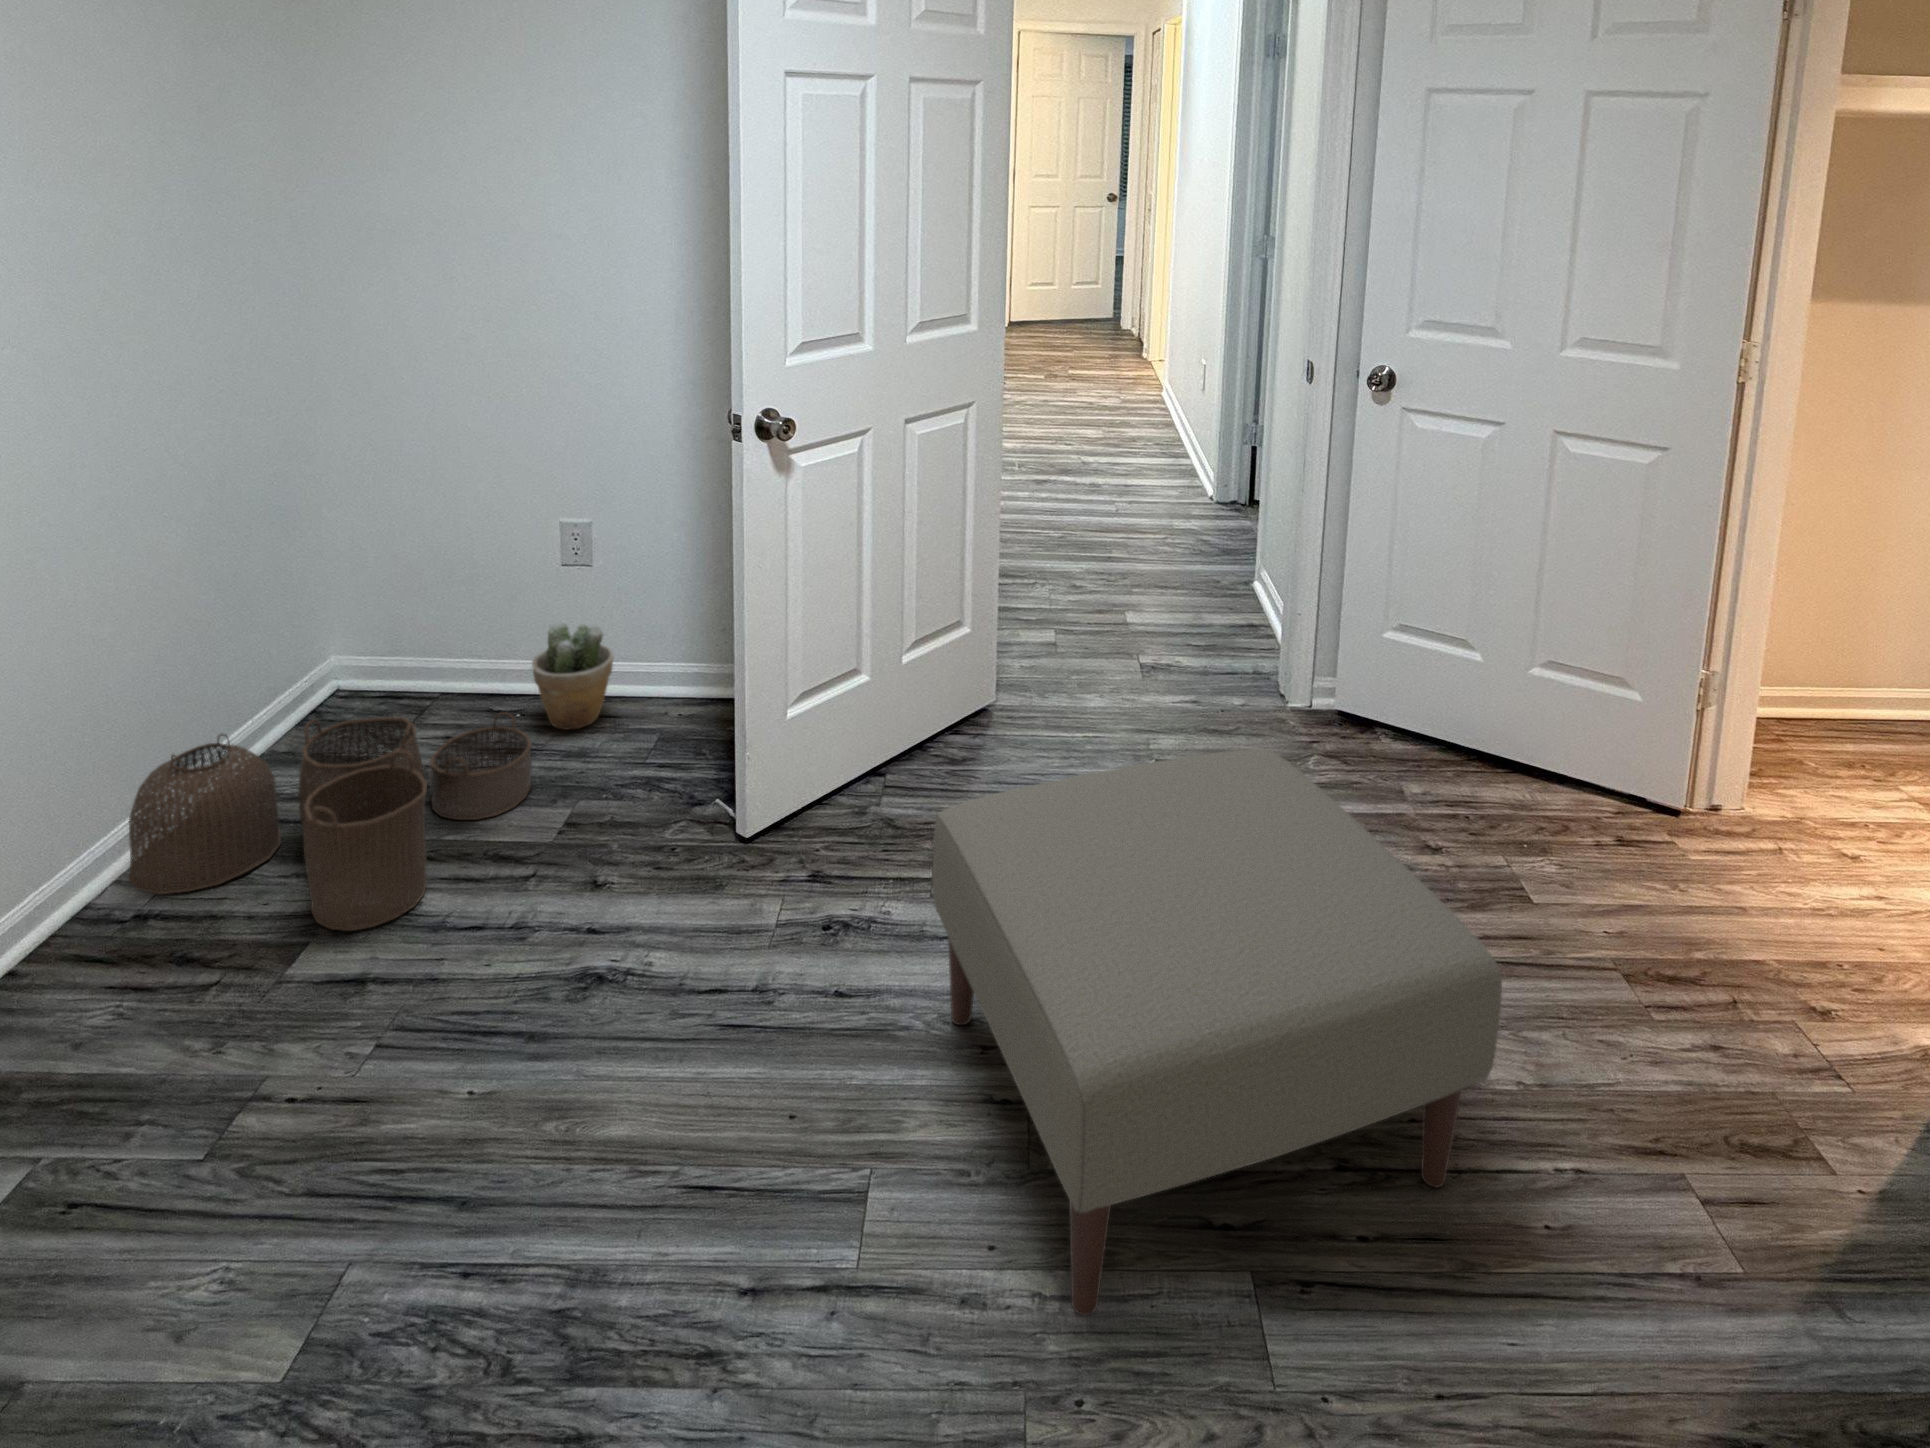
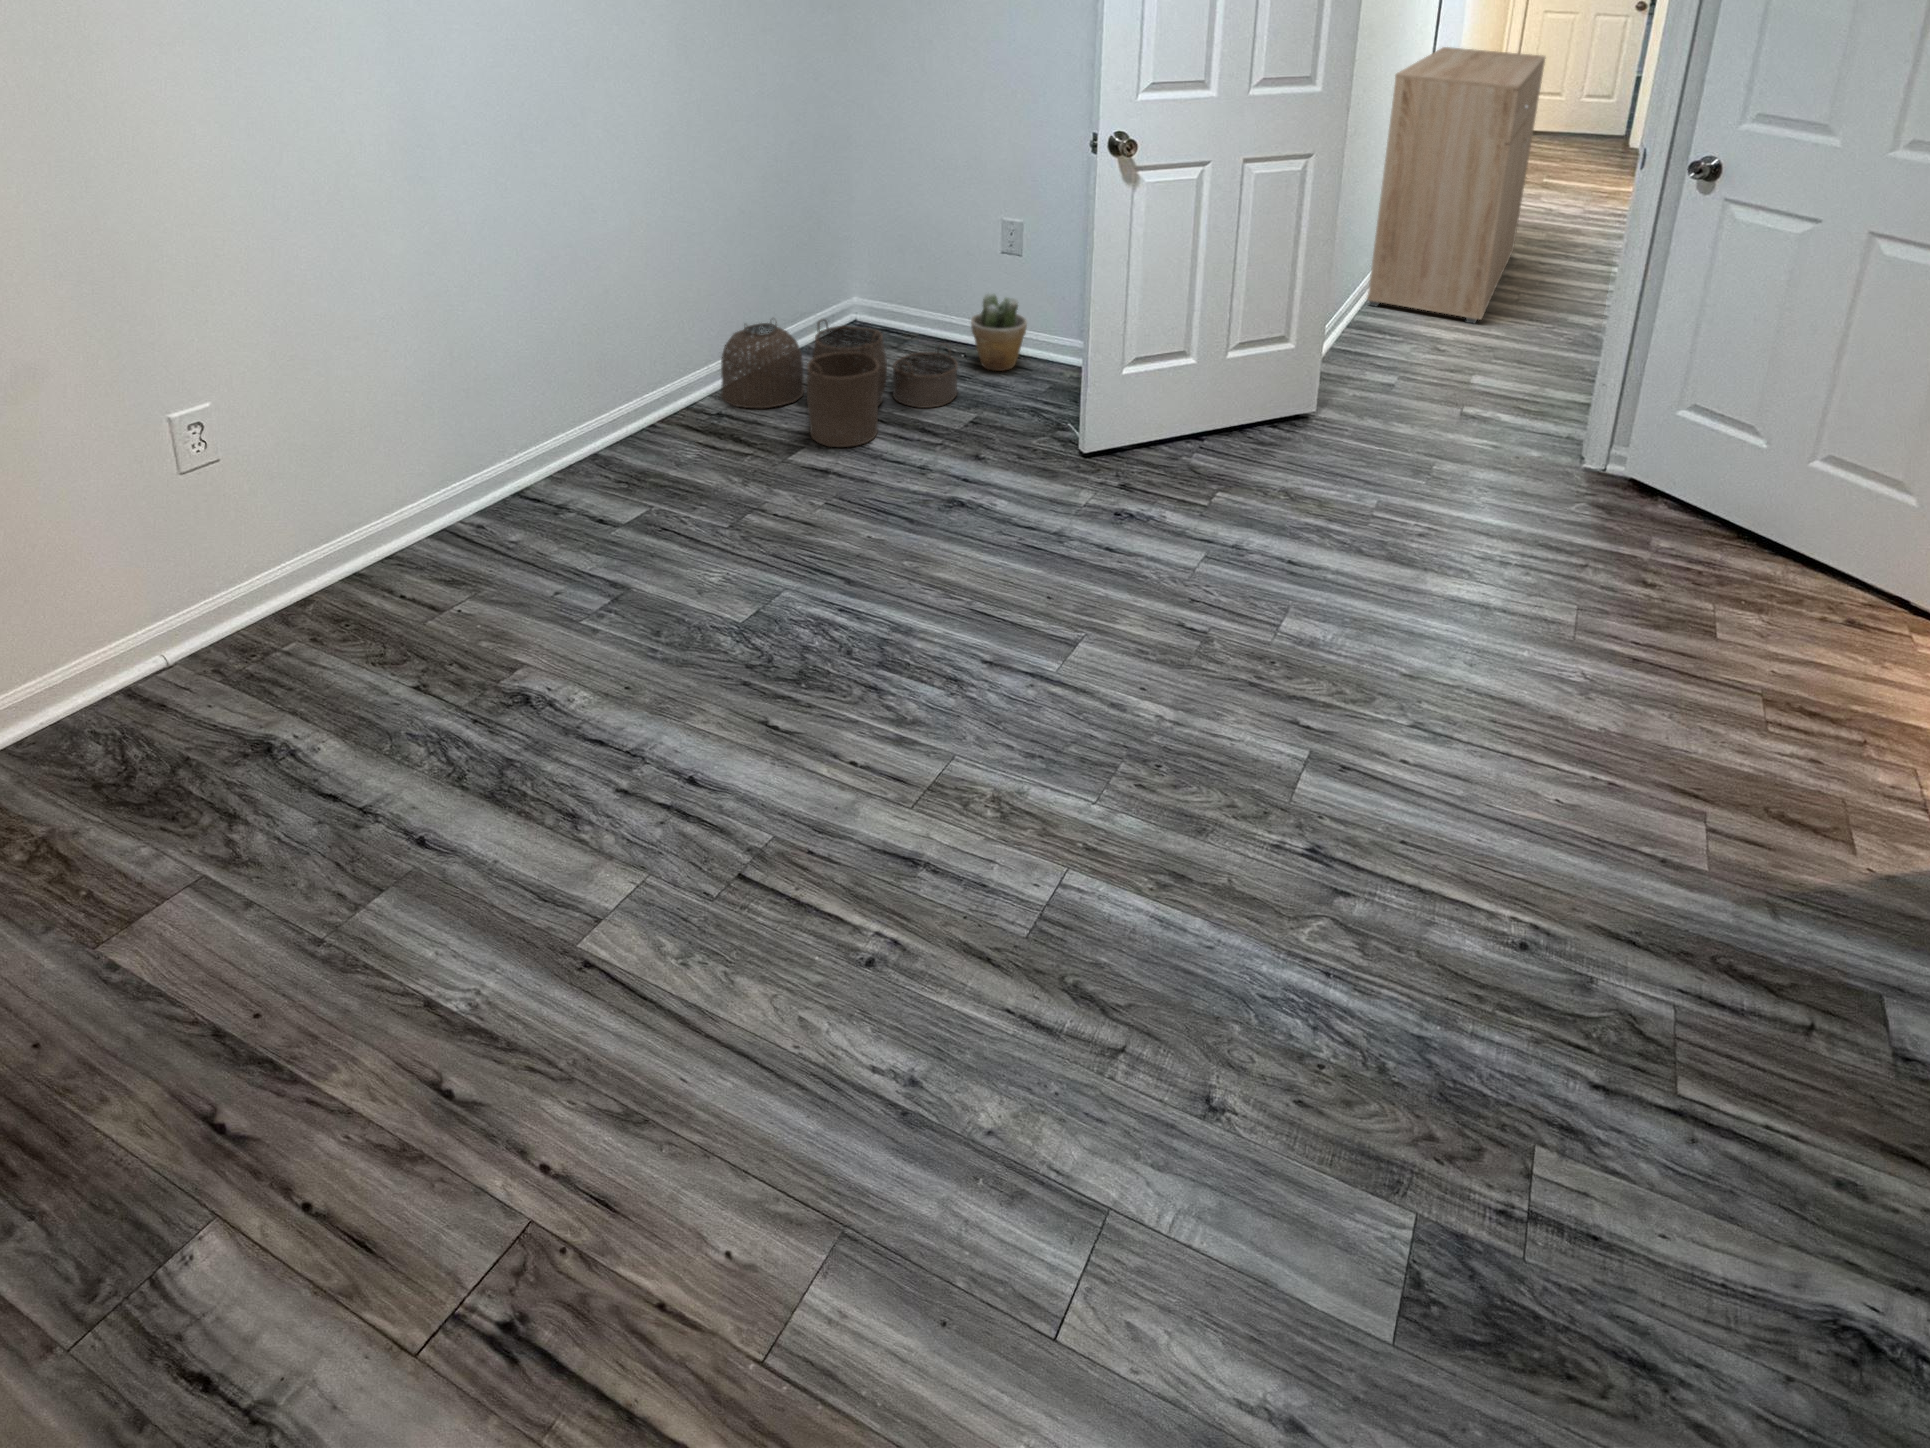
dresser: none [983,249,1120,546] -> present [1367,47,1545,323]
ottoman: present [933,749,1502,1316] -> none [1171,425,1552,761]

